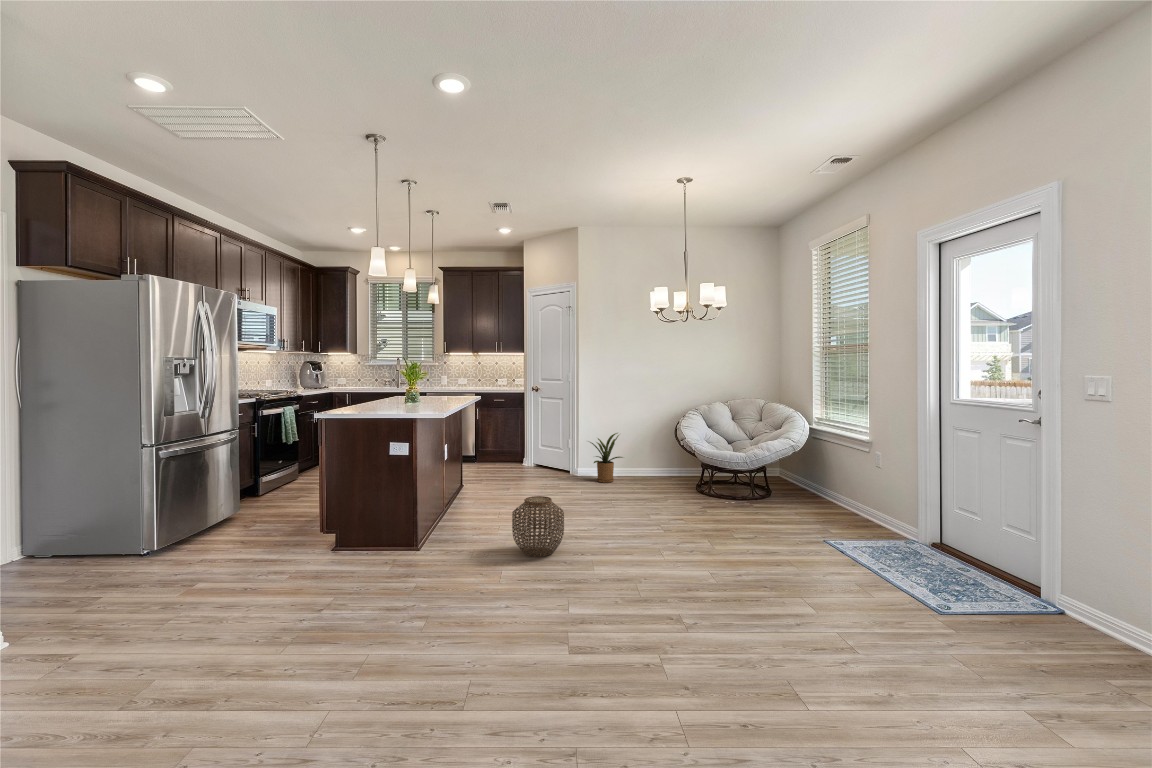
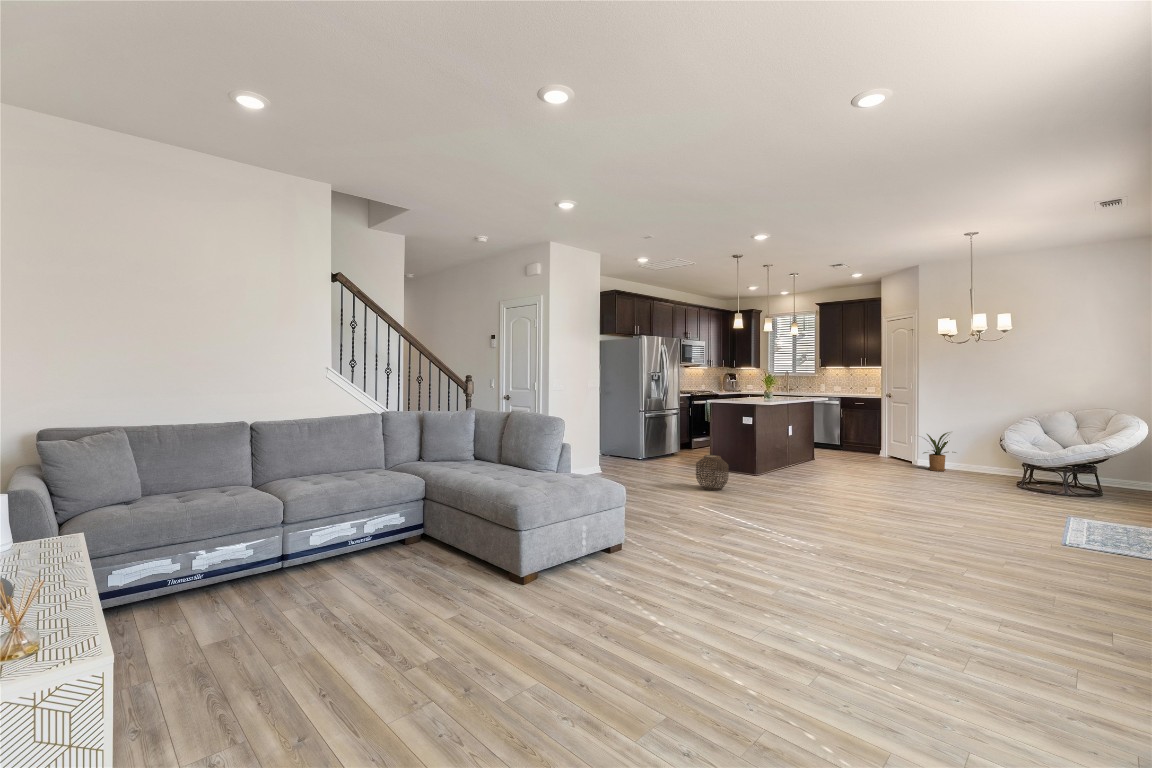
woven basket: present [512,496,564,557] -> present [696,455,729,491]

